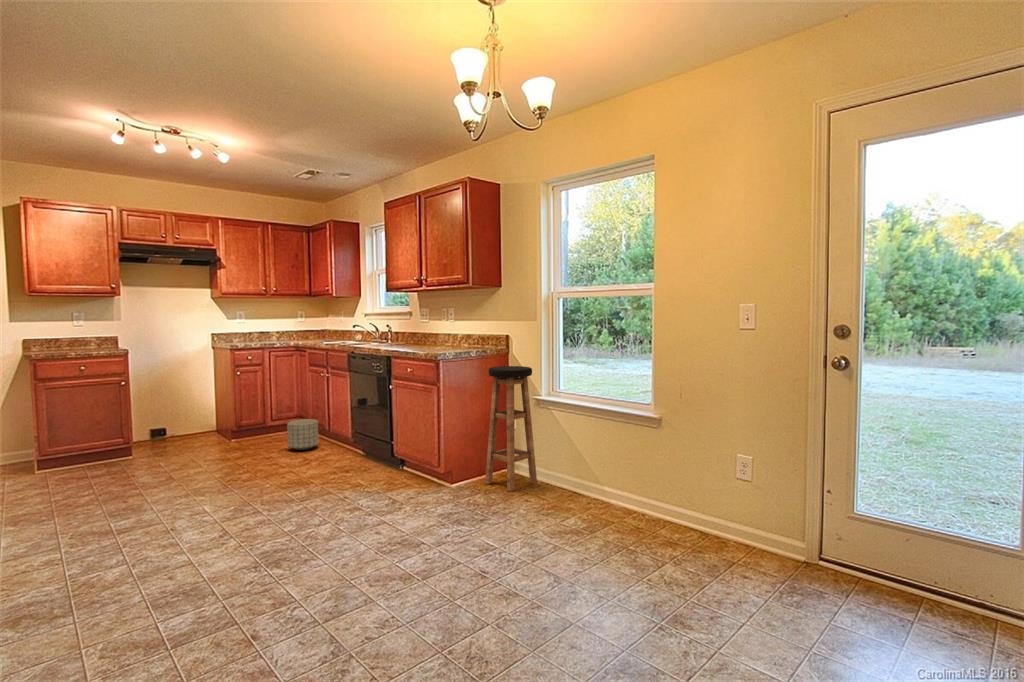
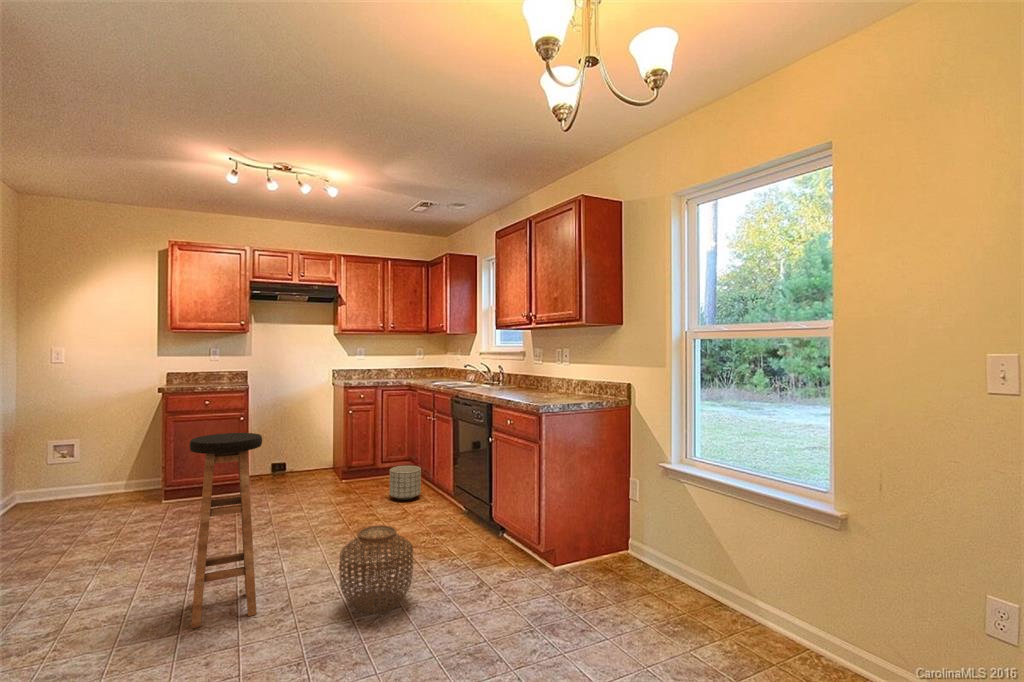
bar stool: present [485,366,537,492] -> present [190,433,262,629]
woven basket: none [273,459,338,531] -> present [340,525,413,614]

